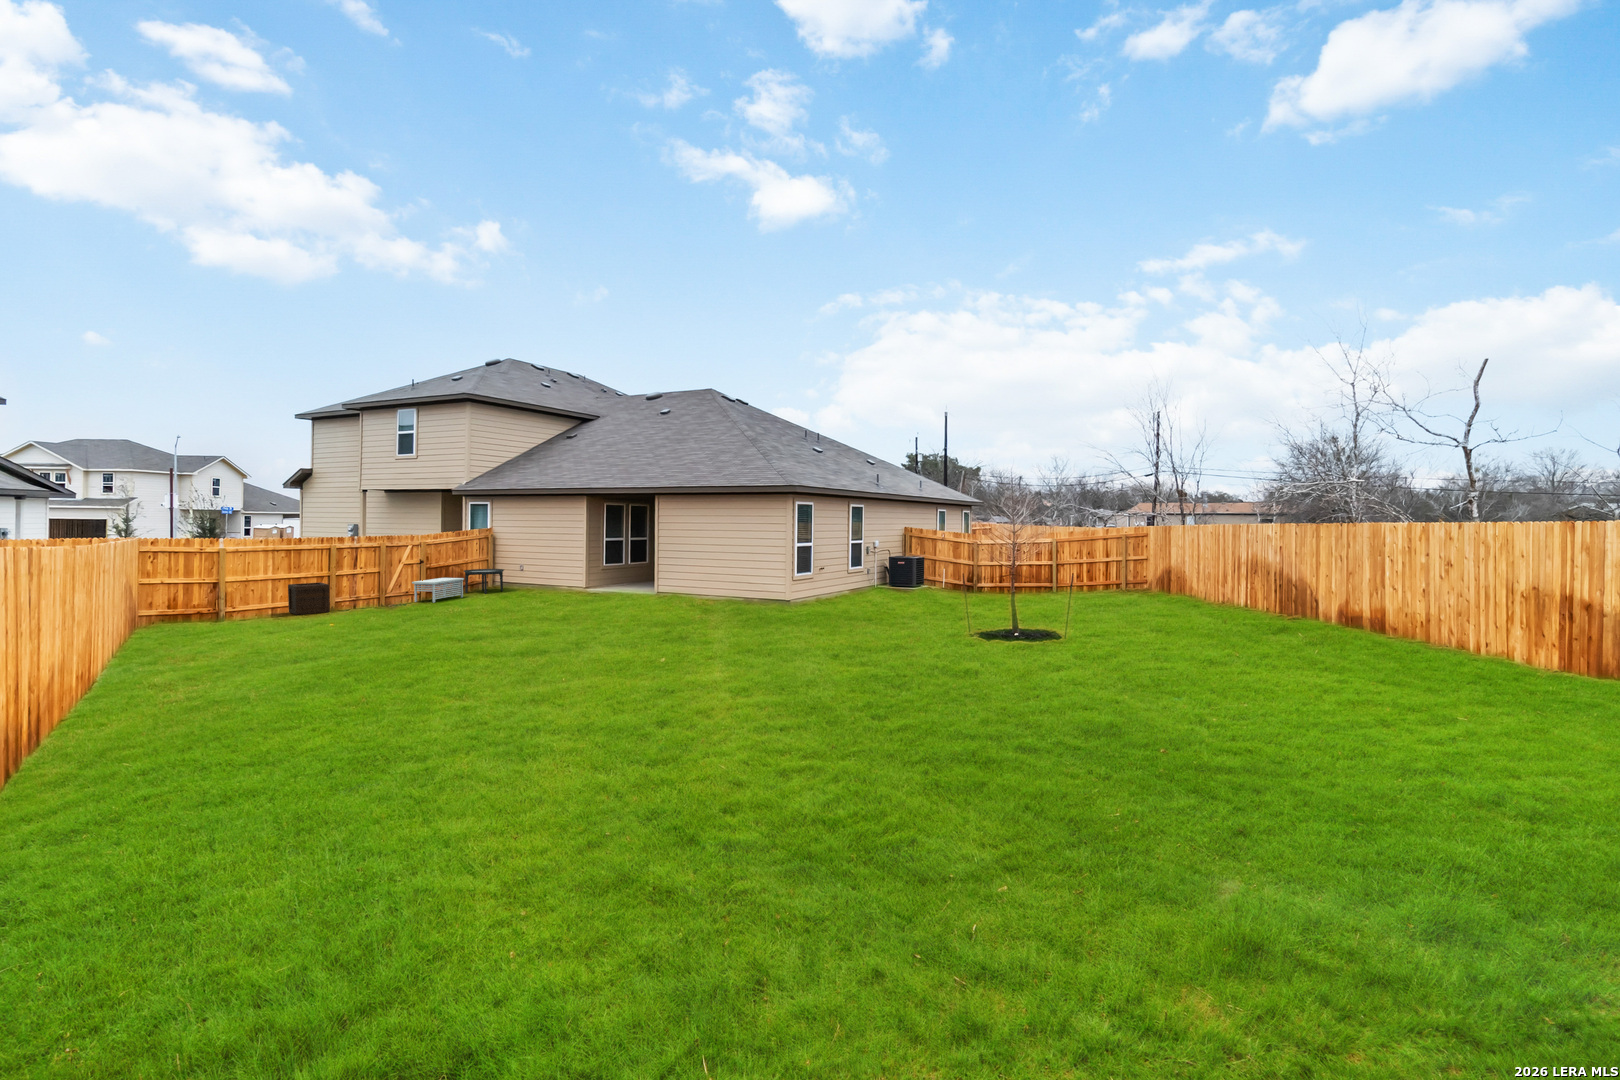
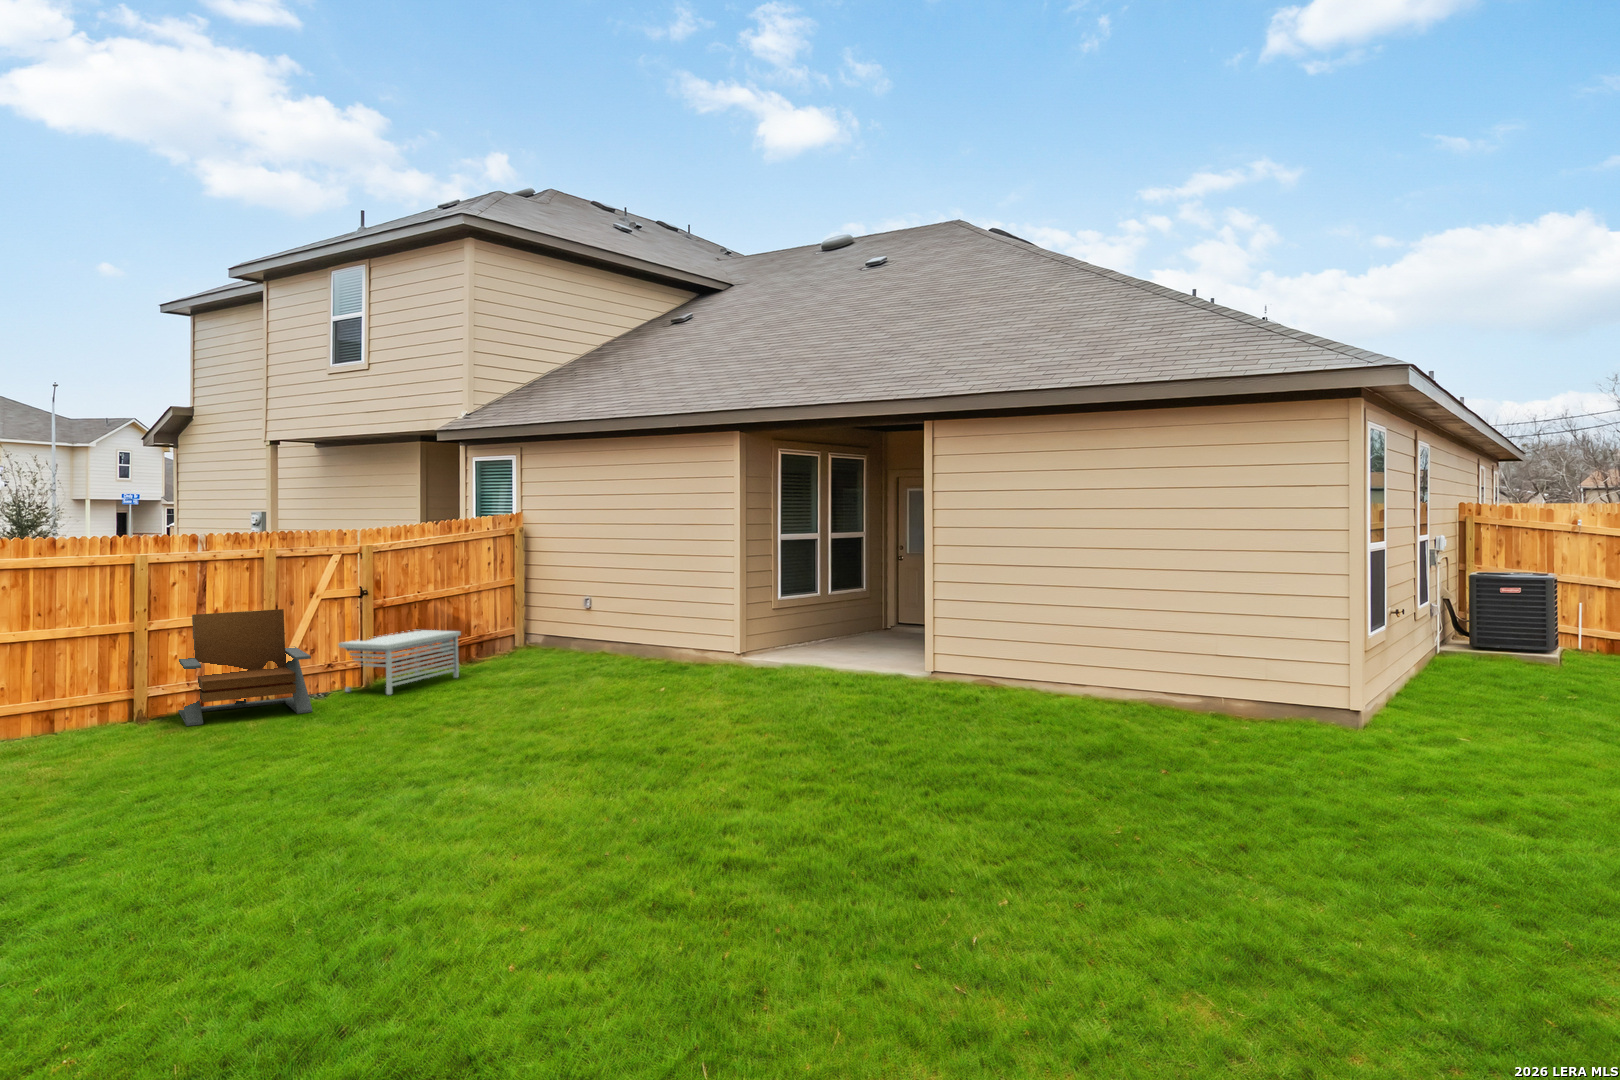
lounge chair: none [346,568,404,611] -> present [178,609,312,726]
round table: present [464,569,504,594] -> none [460,606,551,666]
wooden crate: present [288,582,330,615] -> none [25,649,125,740]

